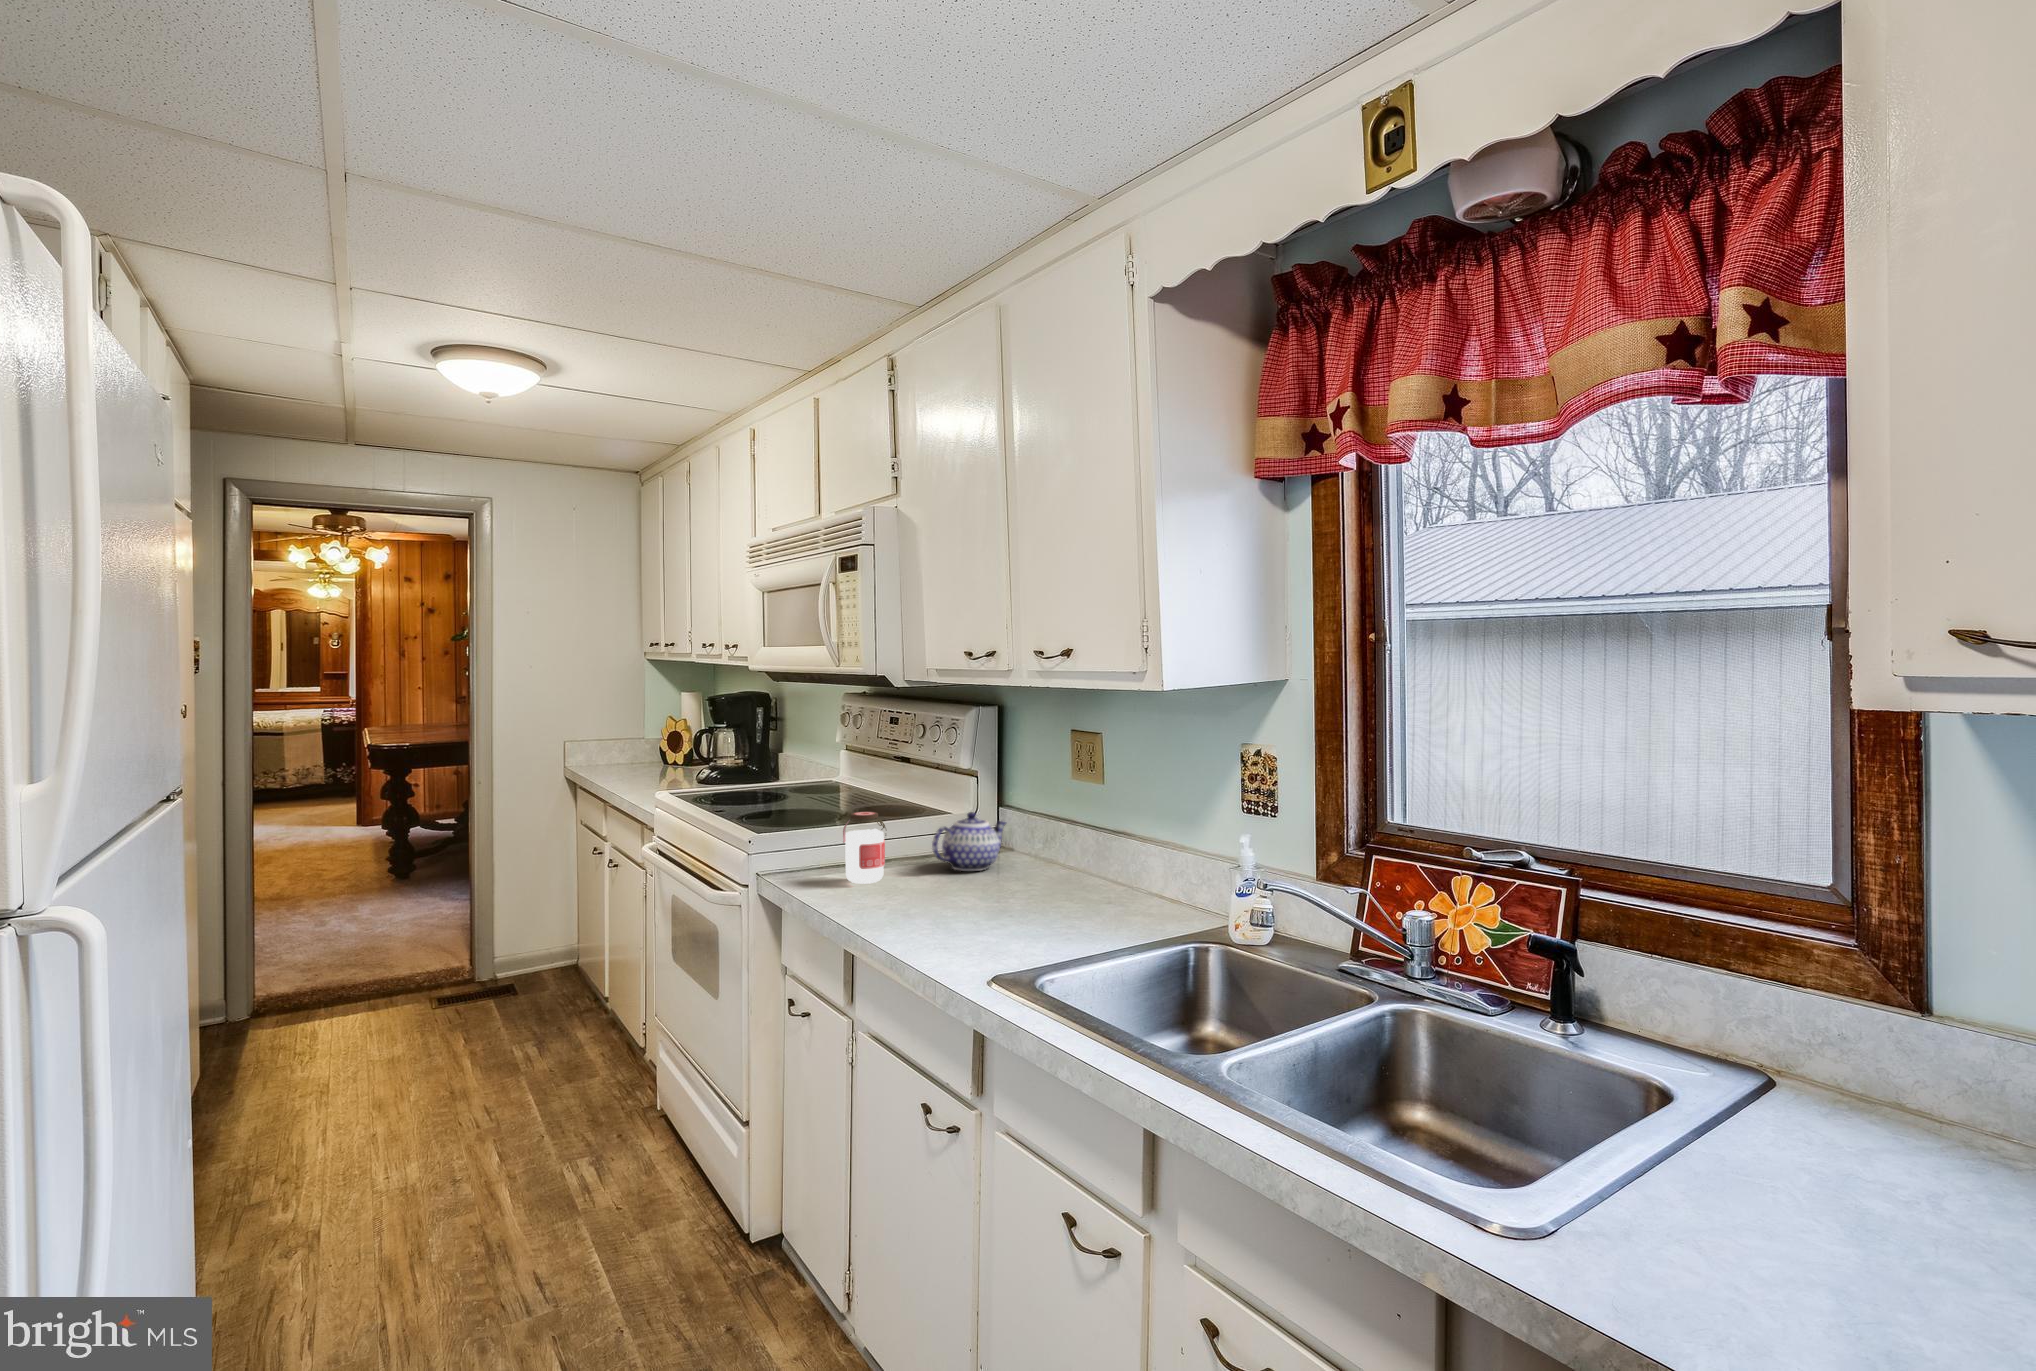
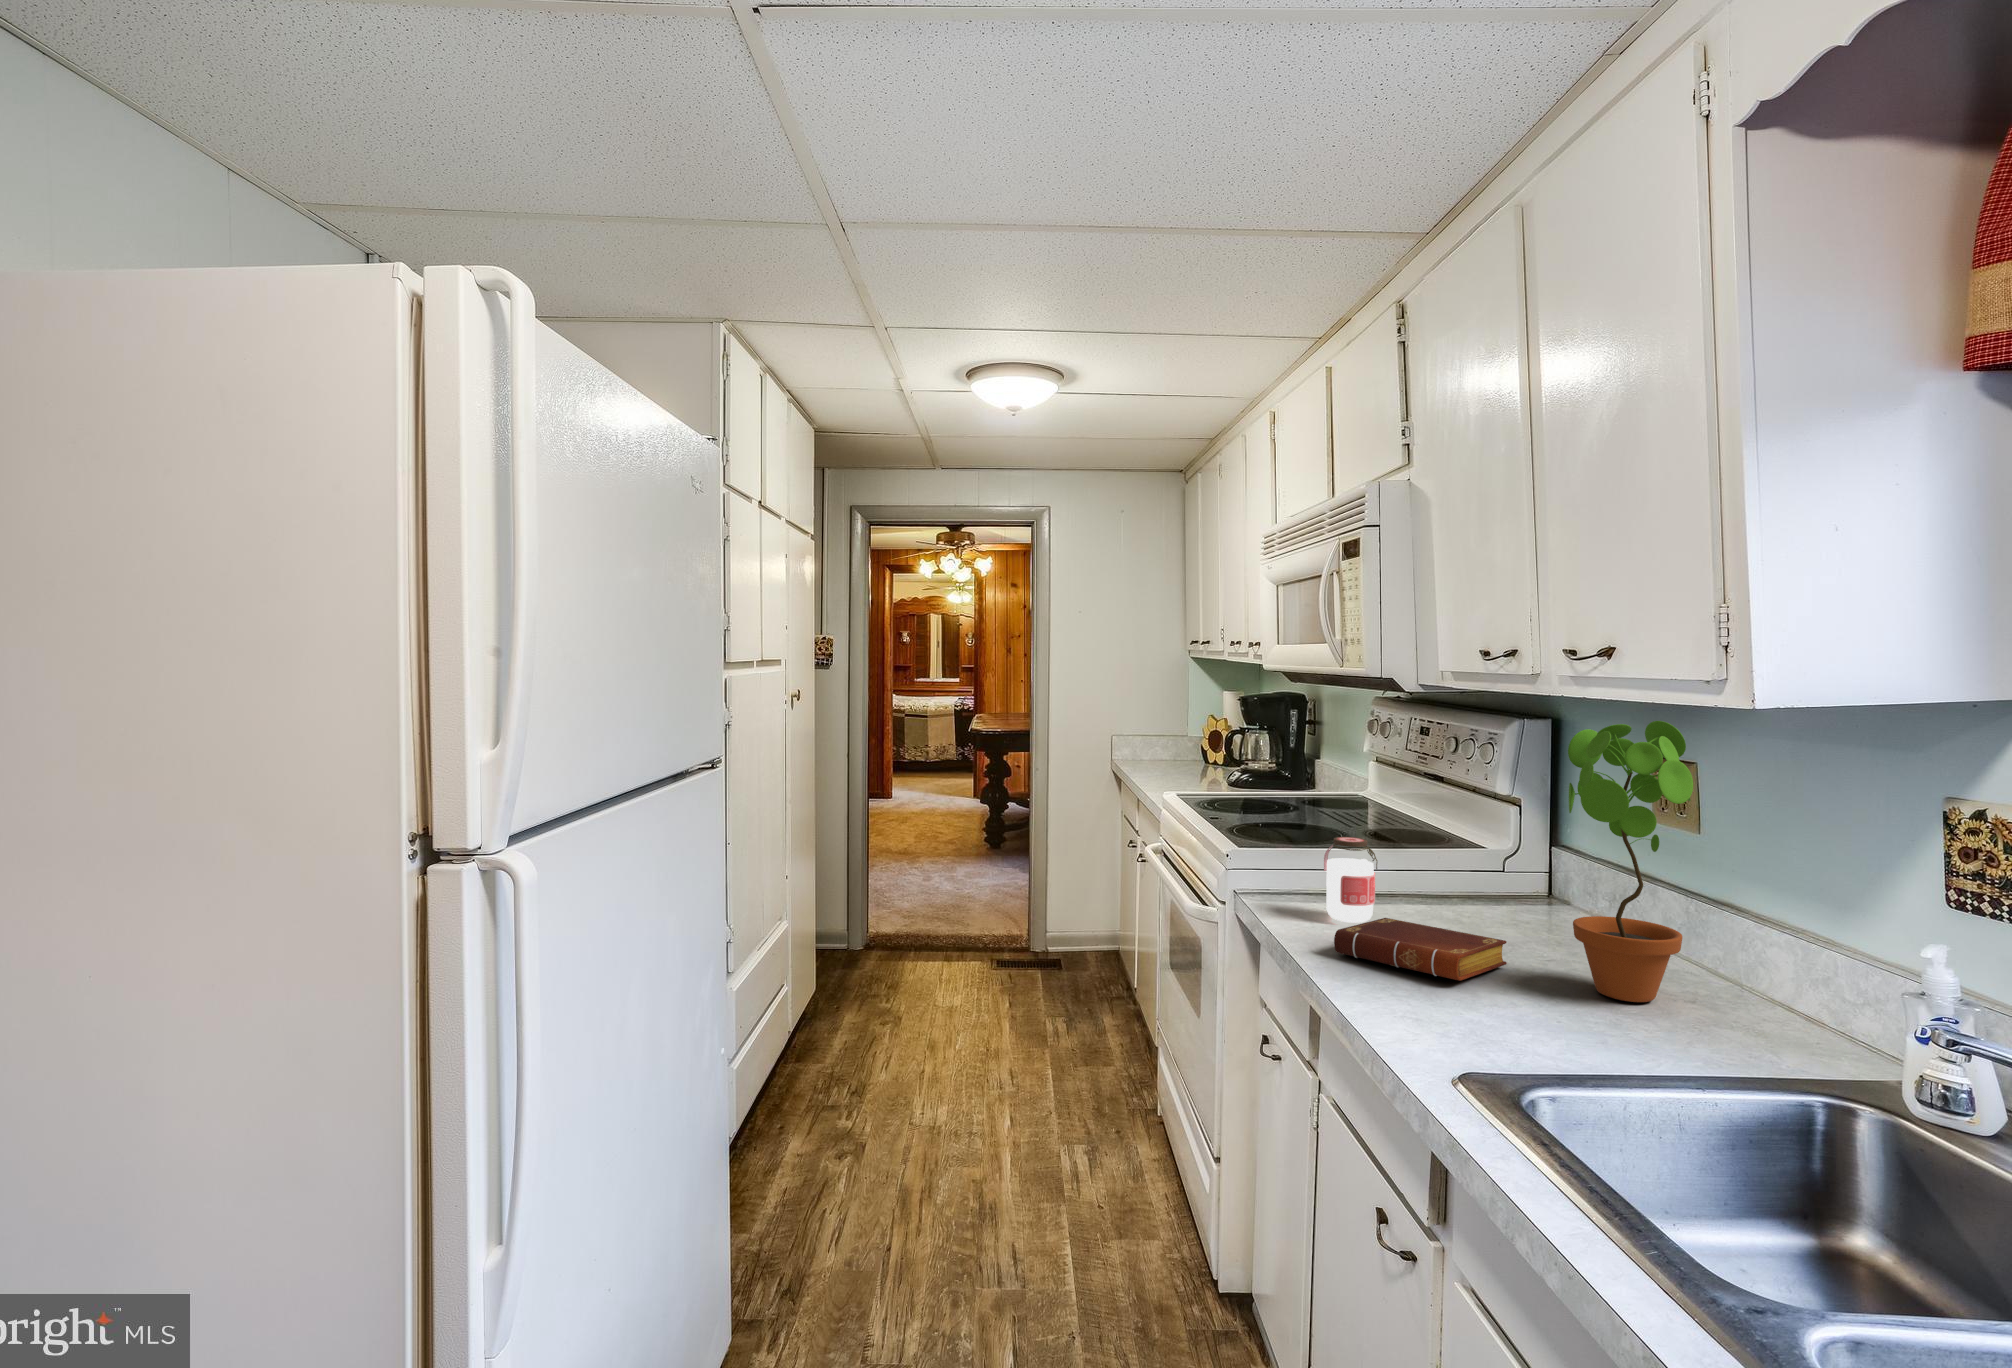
potted plant: none [1030,703,1110,907] -> present [1568,721,1693,1002]
teapot: present [932,812,1006,871] -> none [1439,852,1551,927]
book: none [865,874,991,912] -> present [1334,918,1507,981]

